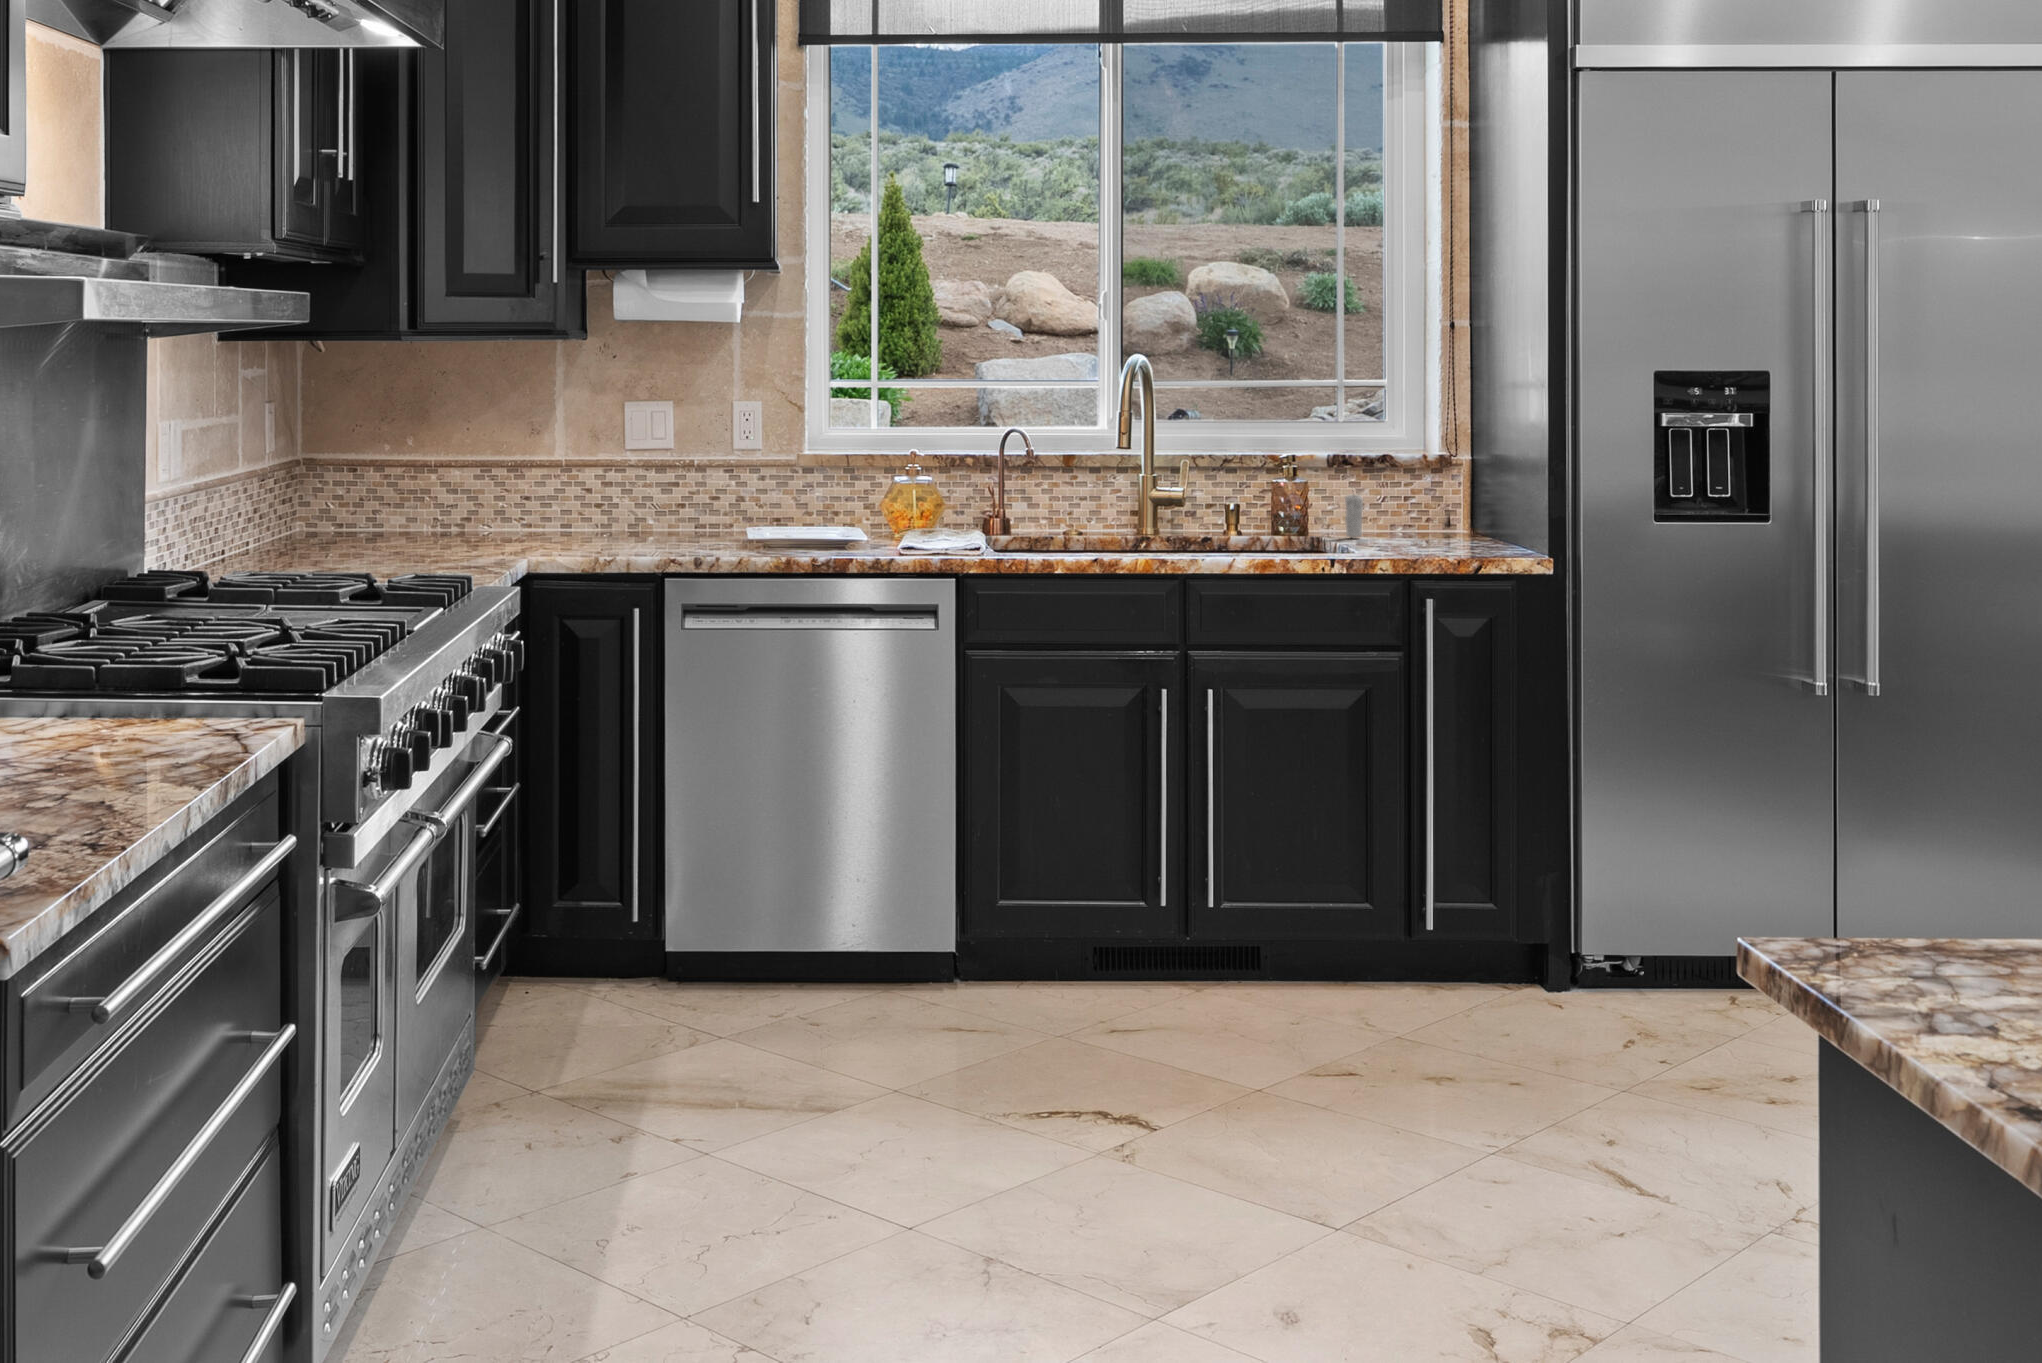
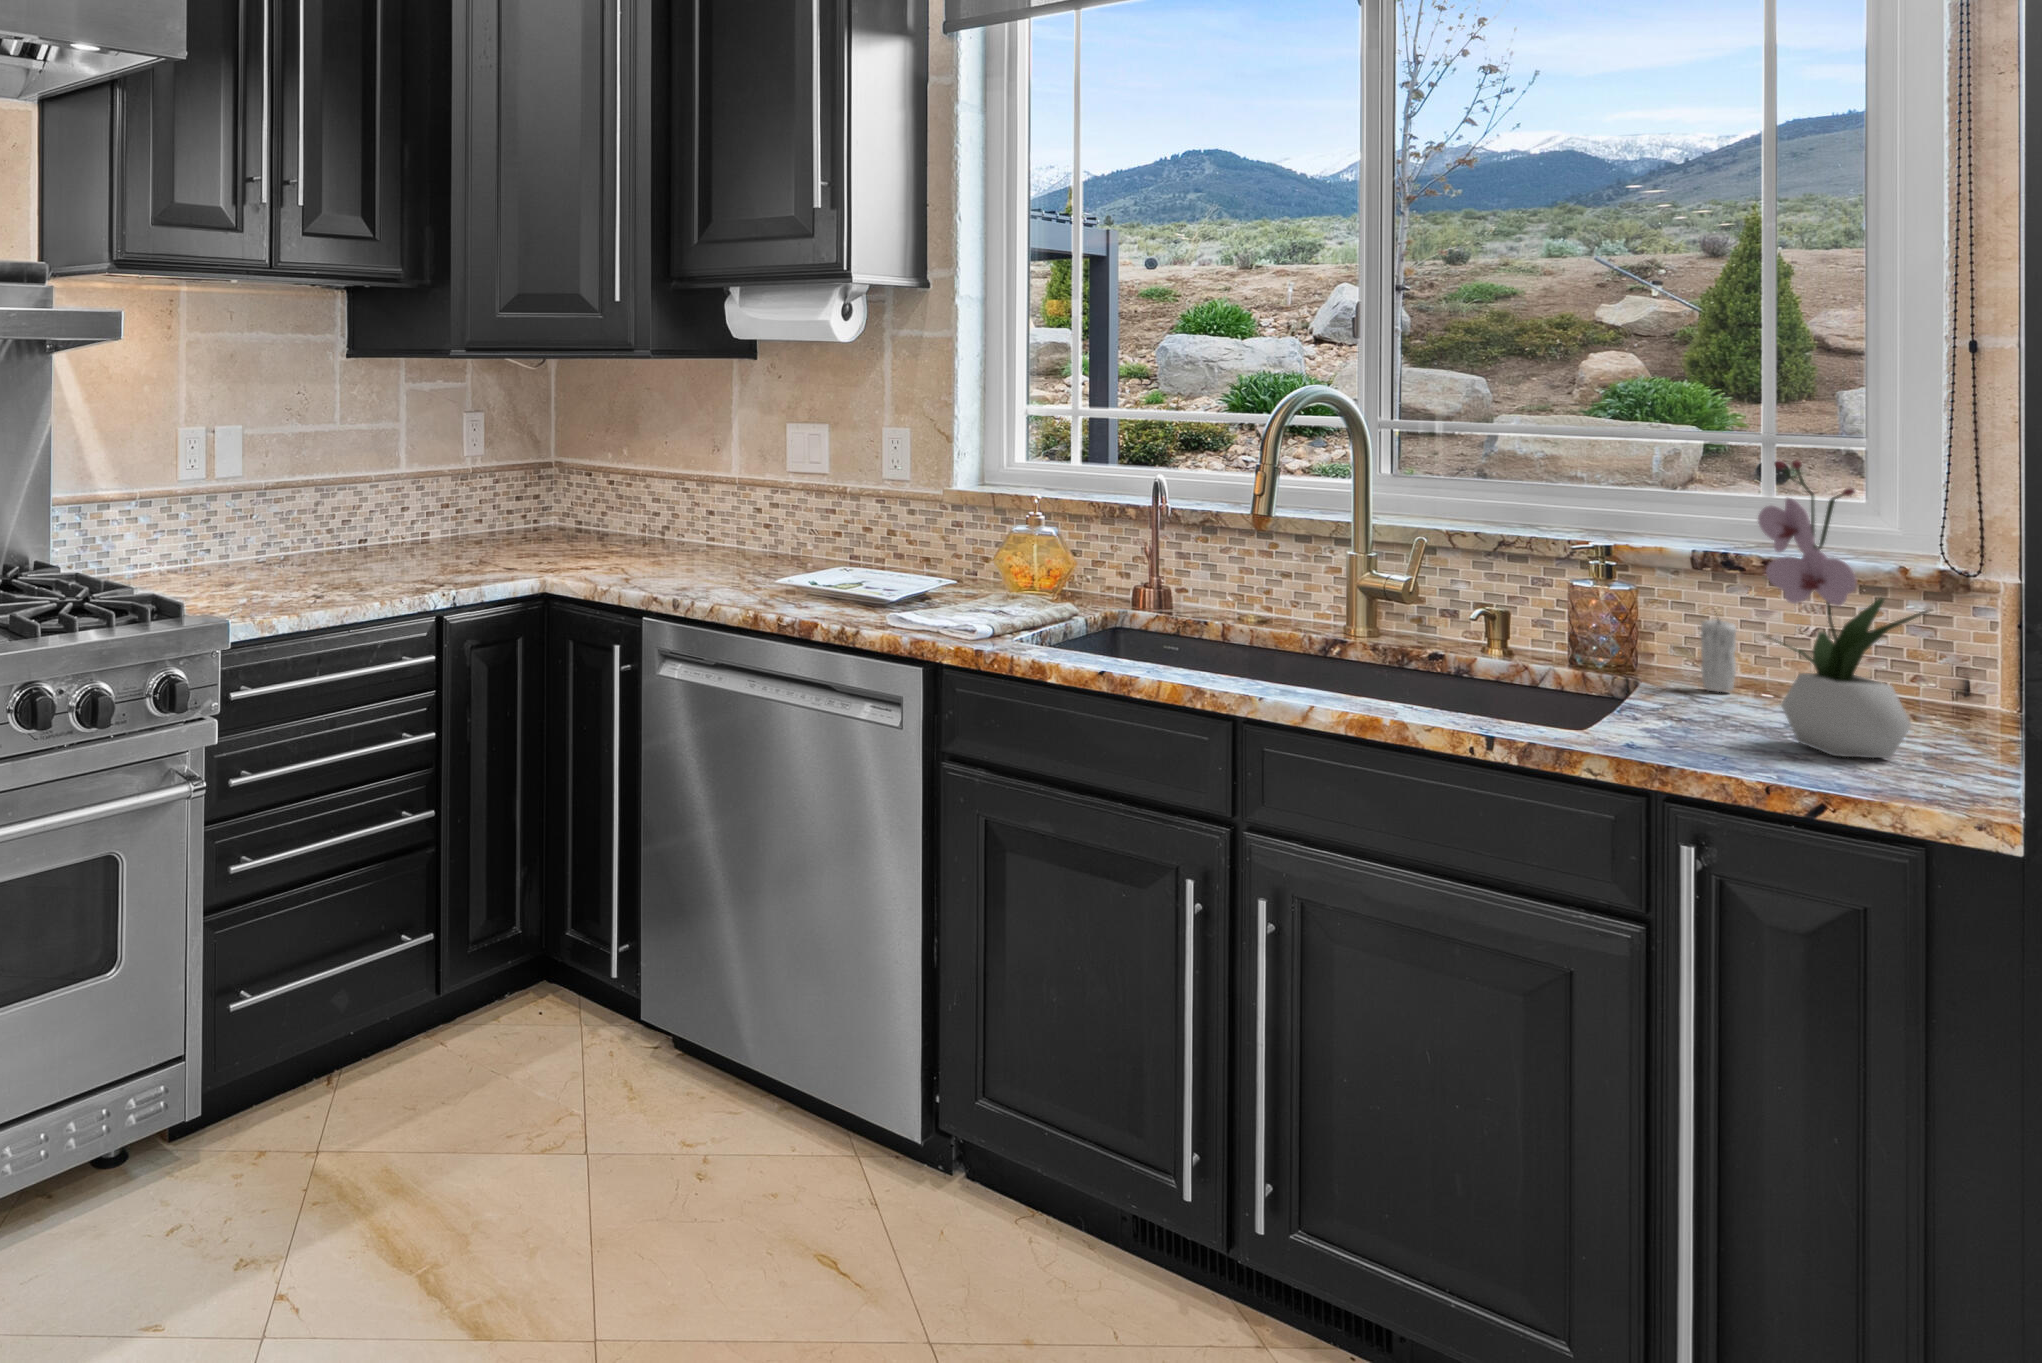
flower arrangement: none [1420,390,1493,551] -> present [1758,460,1930,758]

